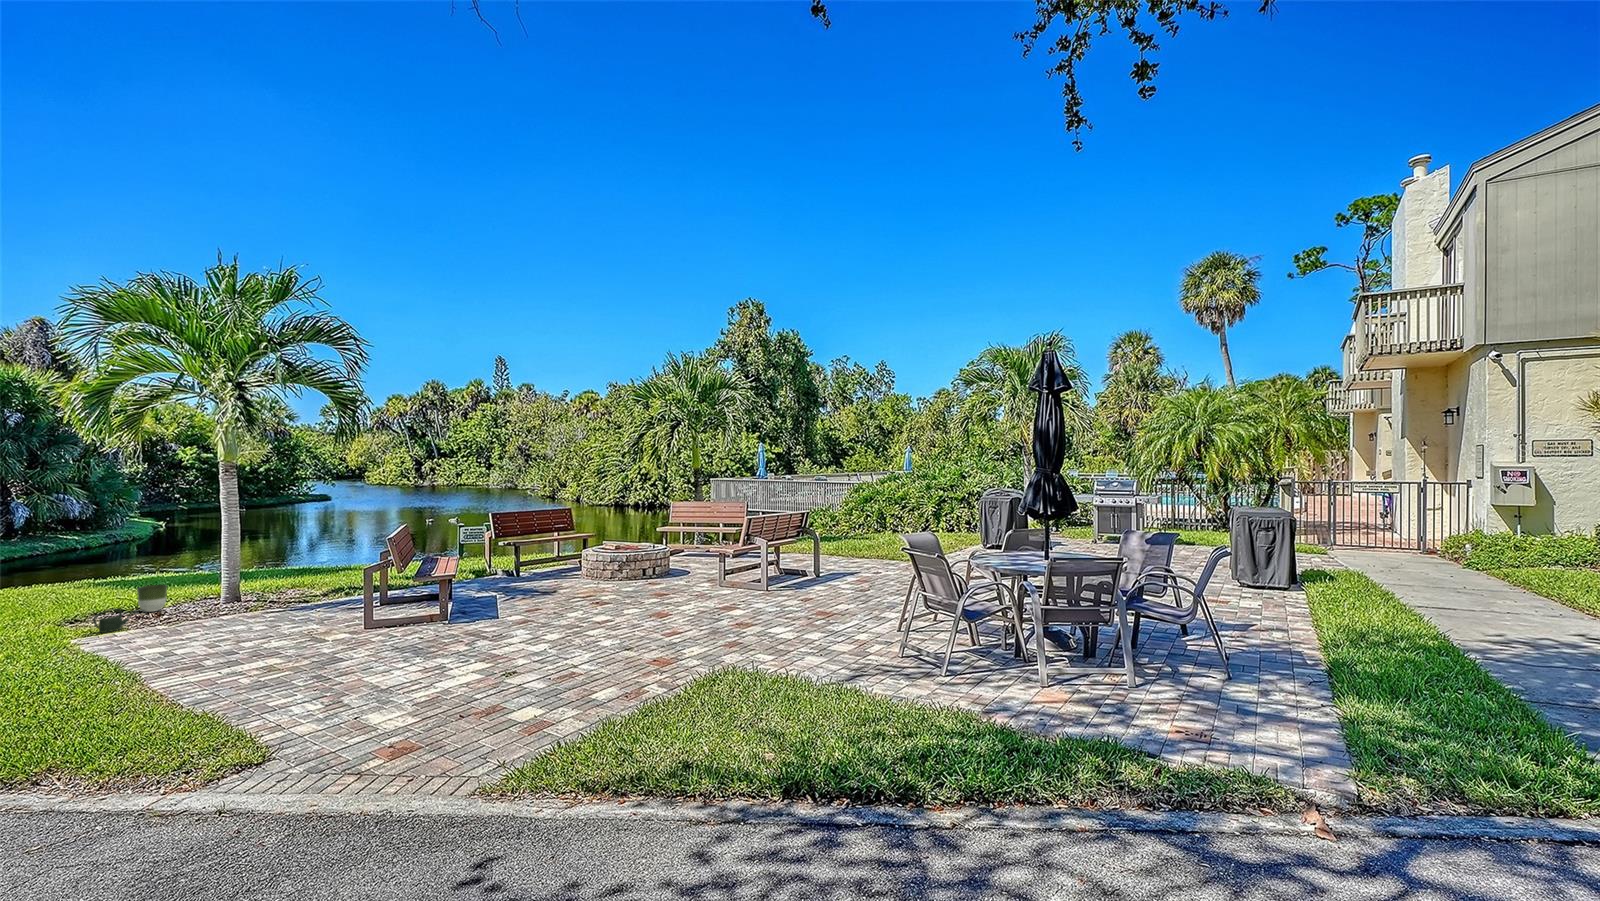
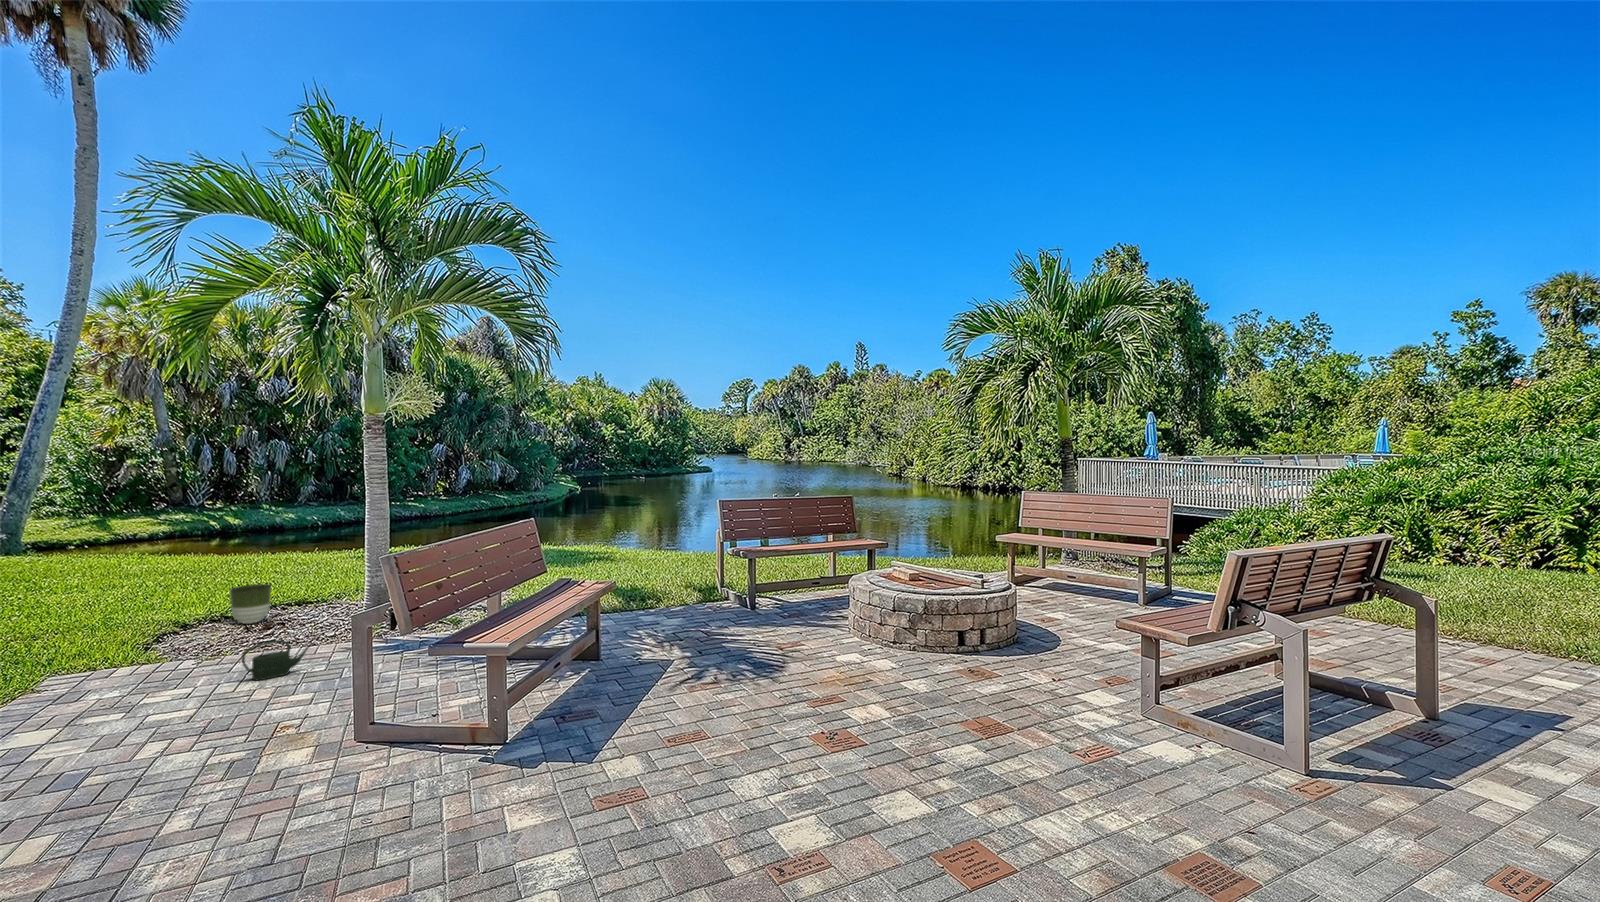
watering can: present [93,609,133,633] -> present [241,640,314,680]

